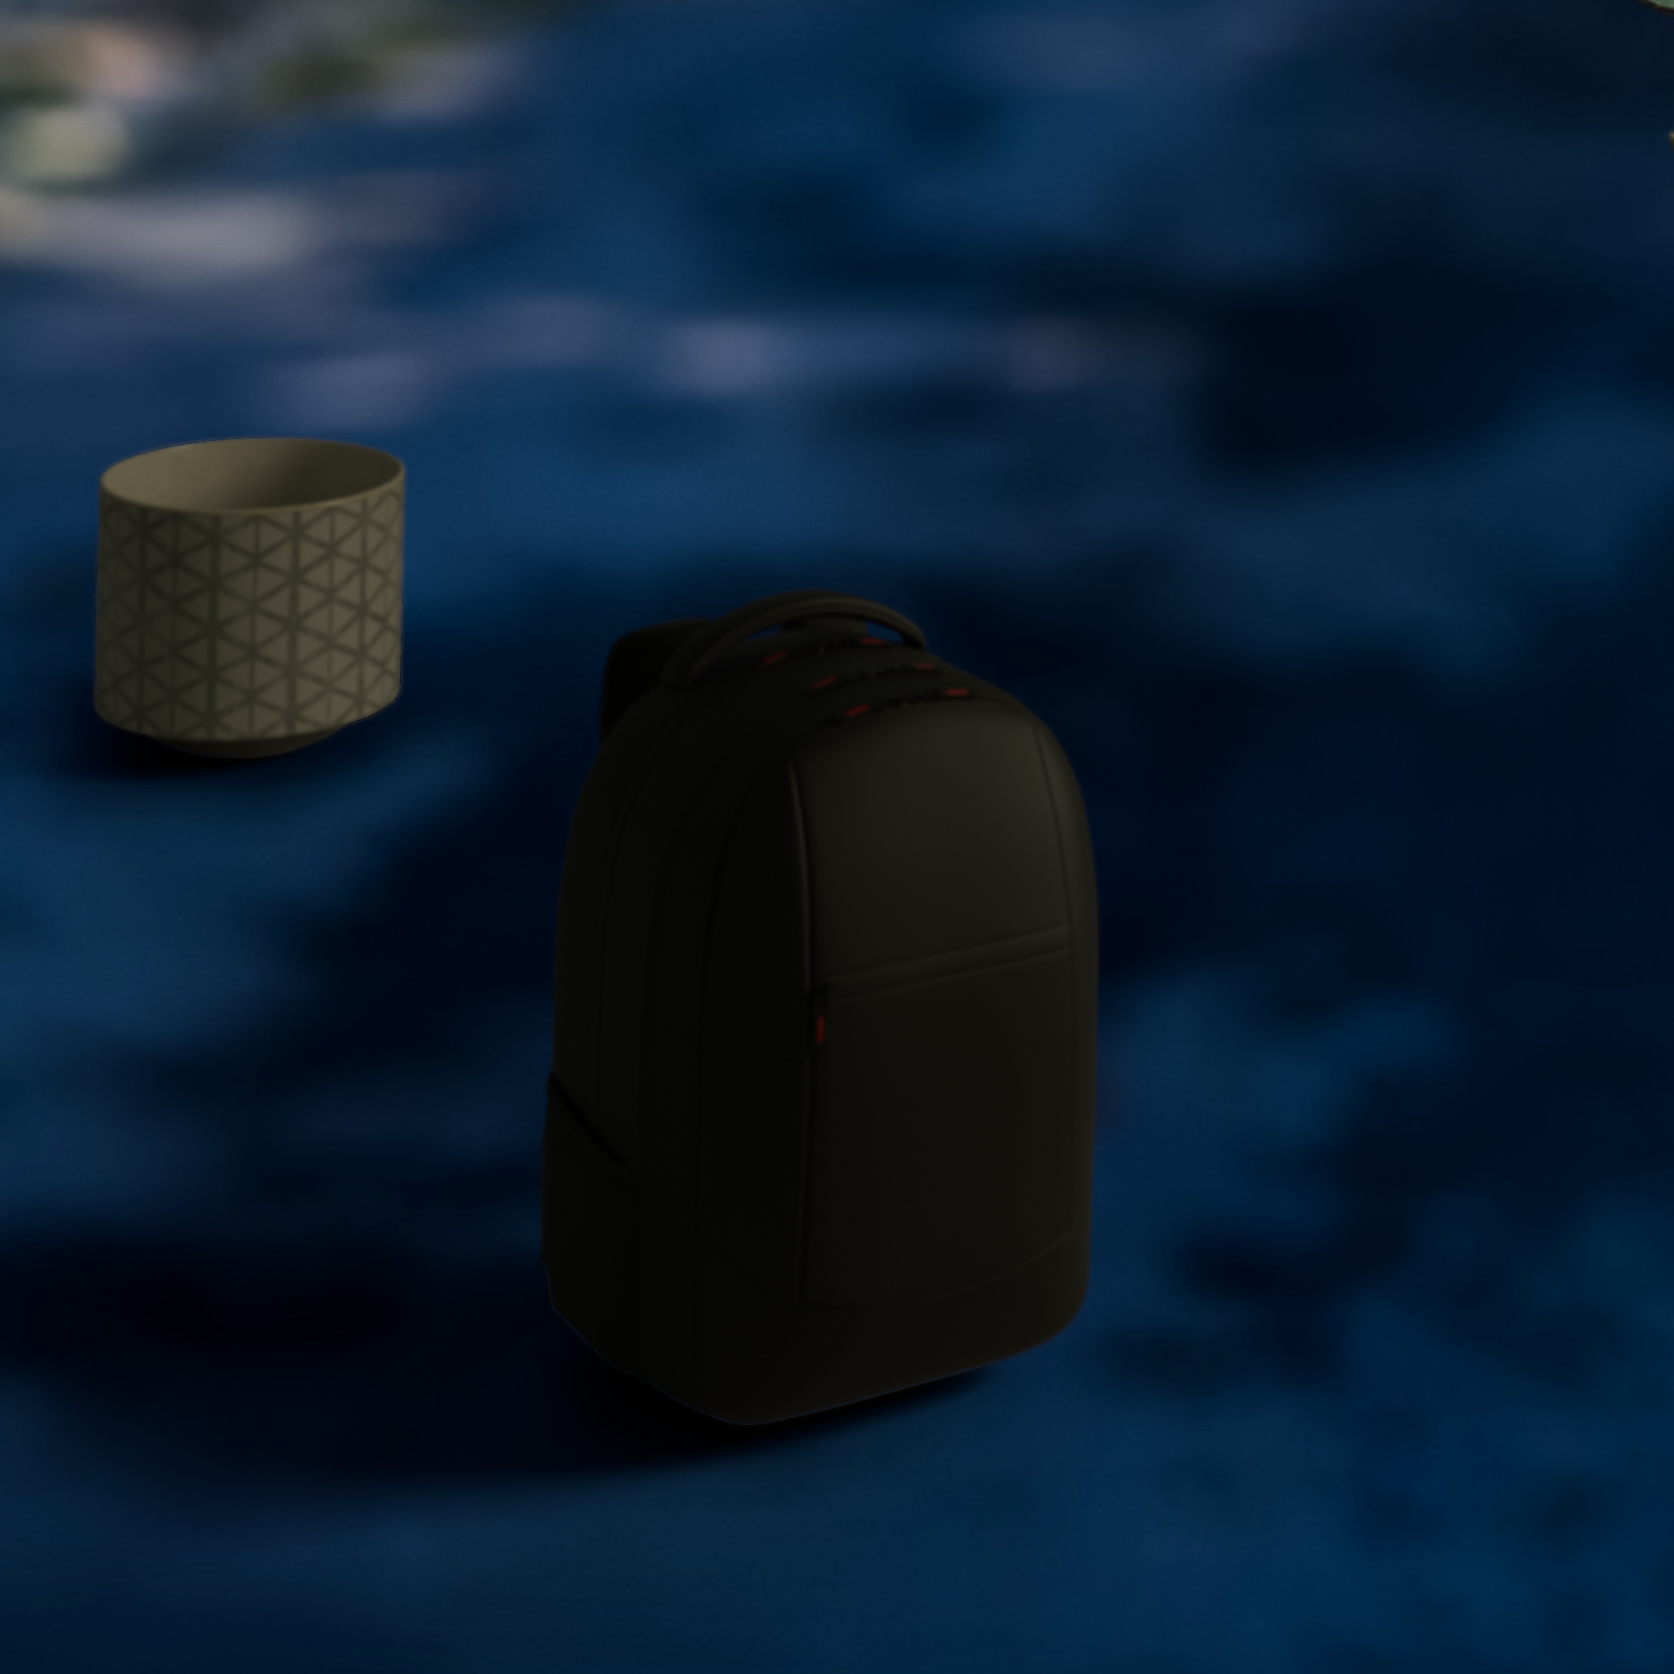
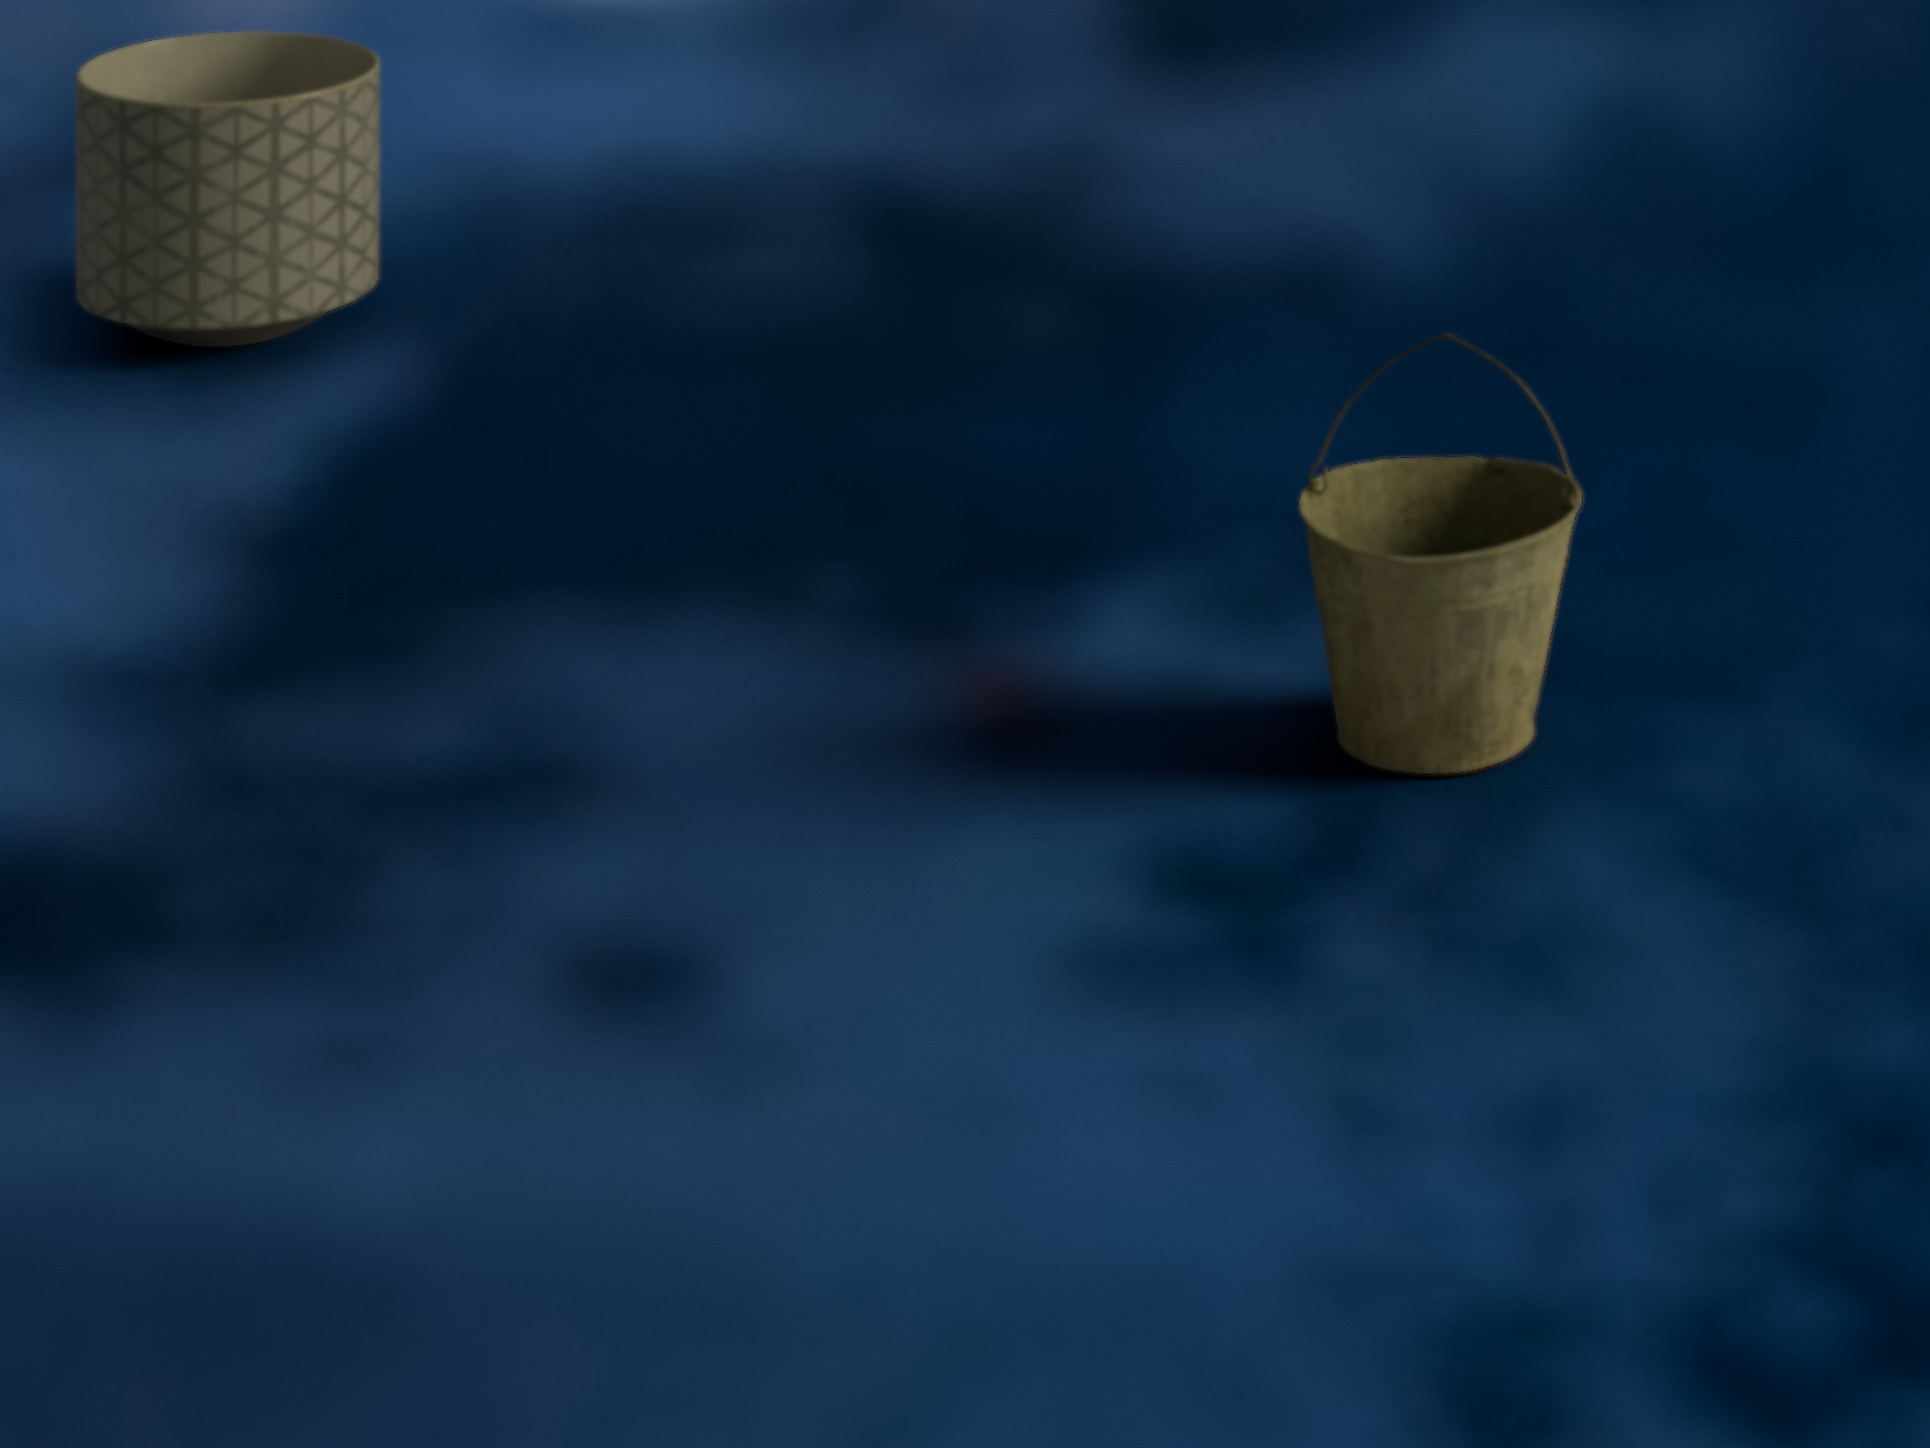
backpack: present [538,589,1098,1426] -> none [557,177,1107,993]
bucket: none [1301,762,1591,1216] -> present [1298,334,1582,774]

